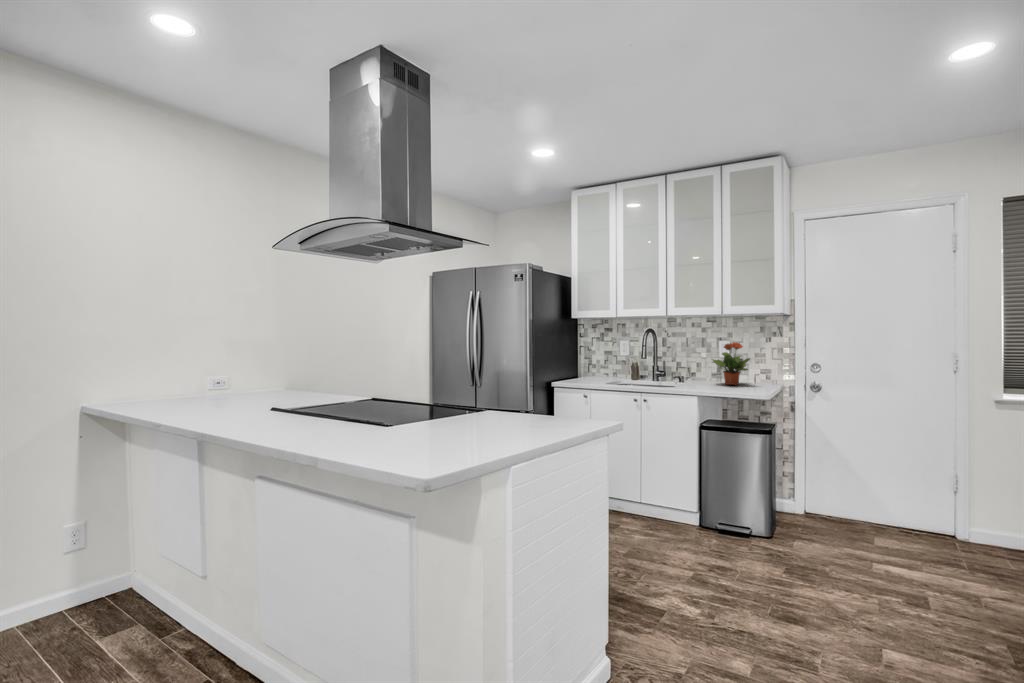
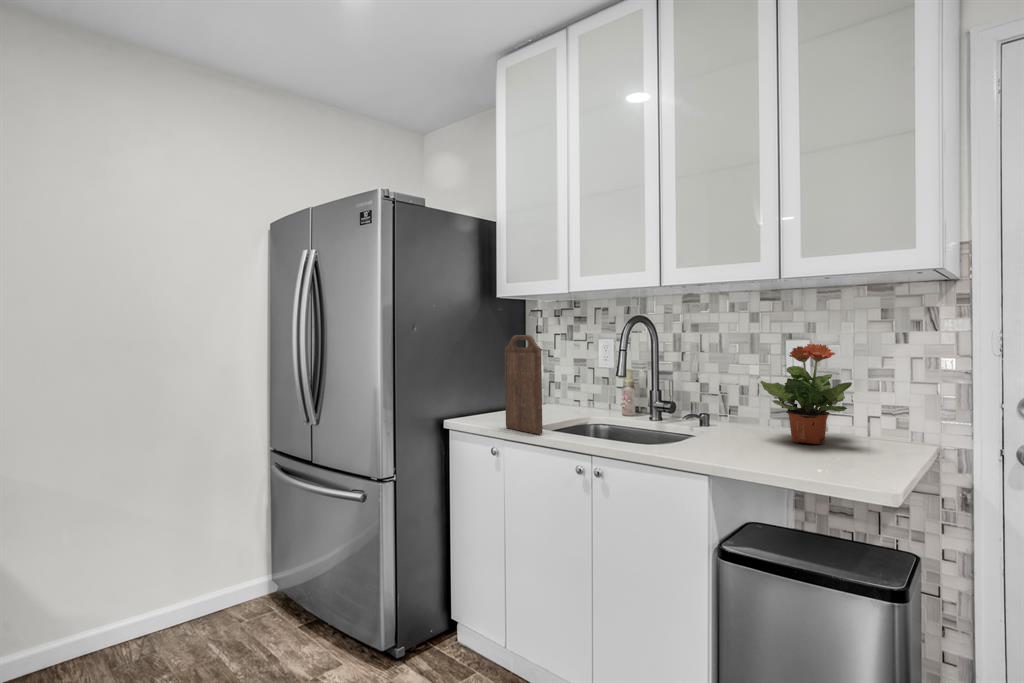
cutting board: none [587,338,611,385] -> present [505,335,542,434]

